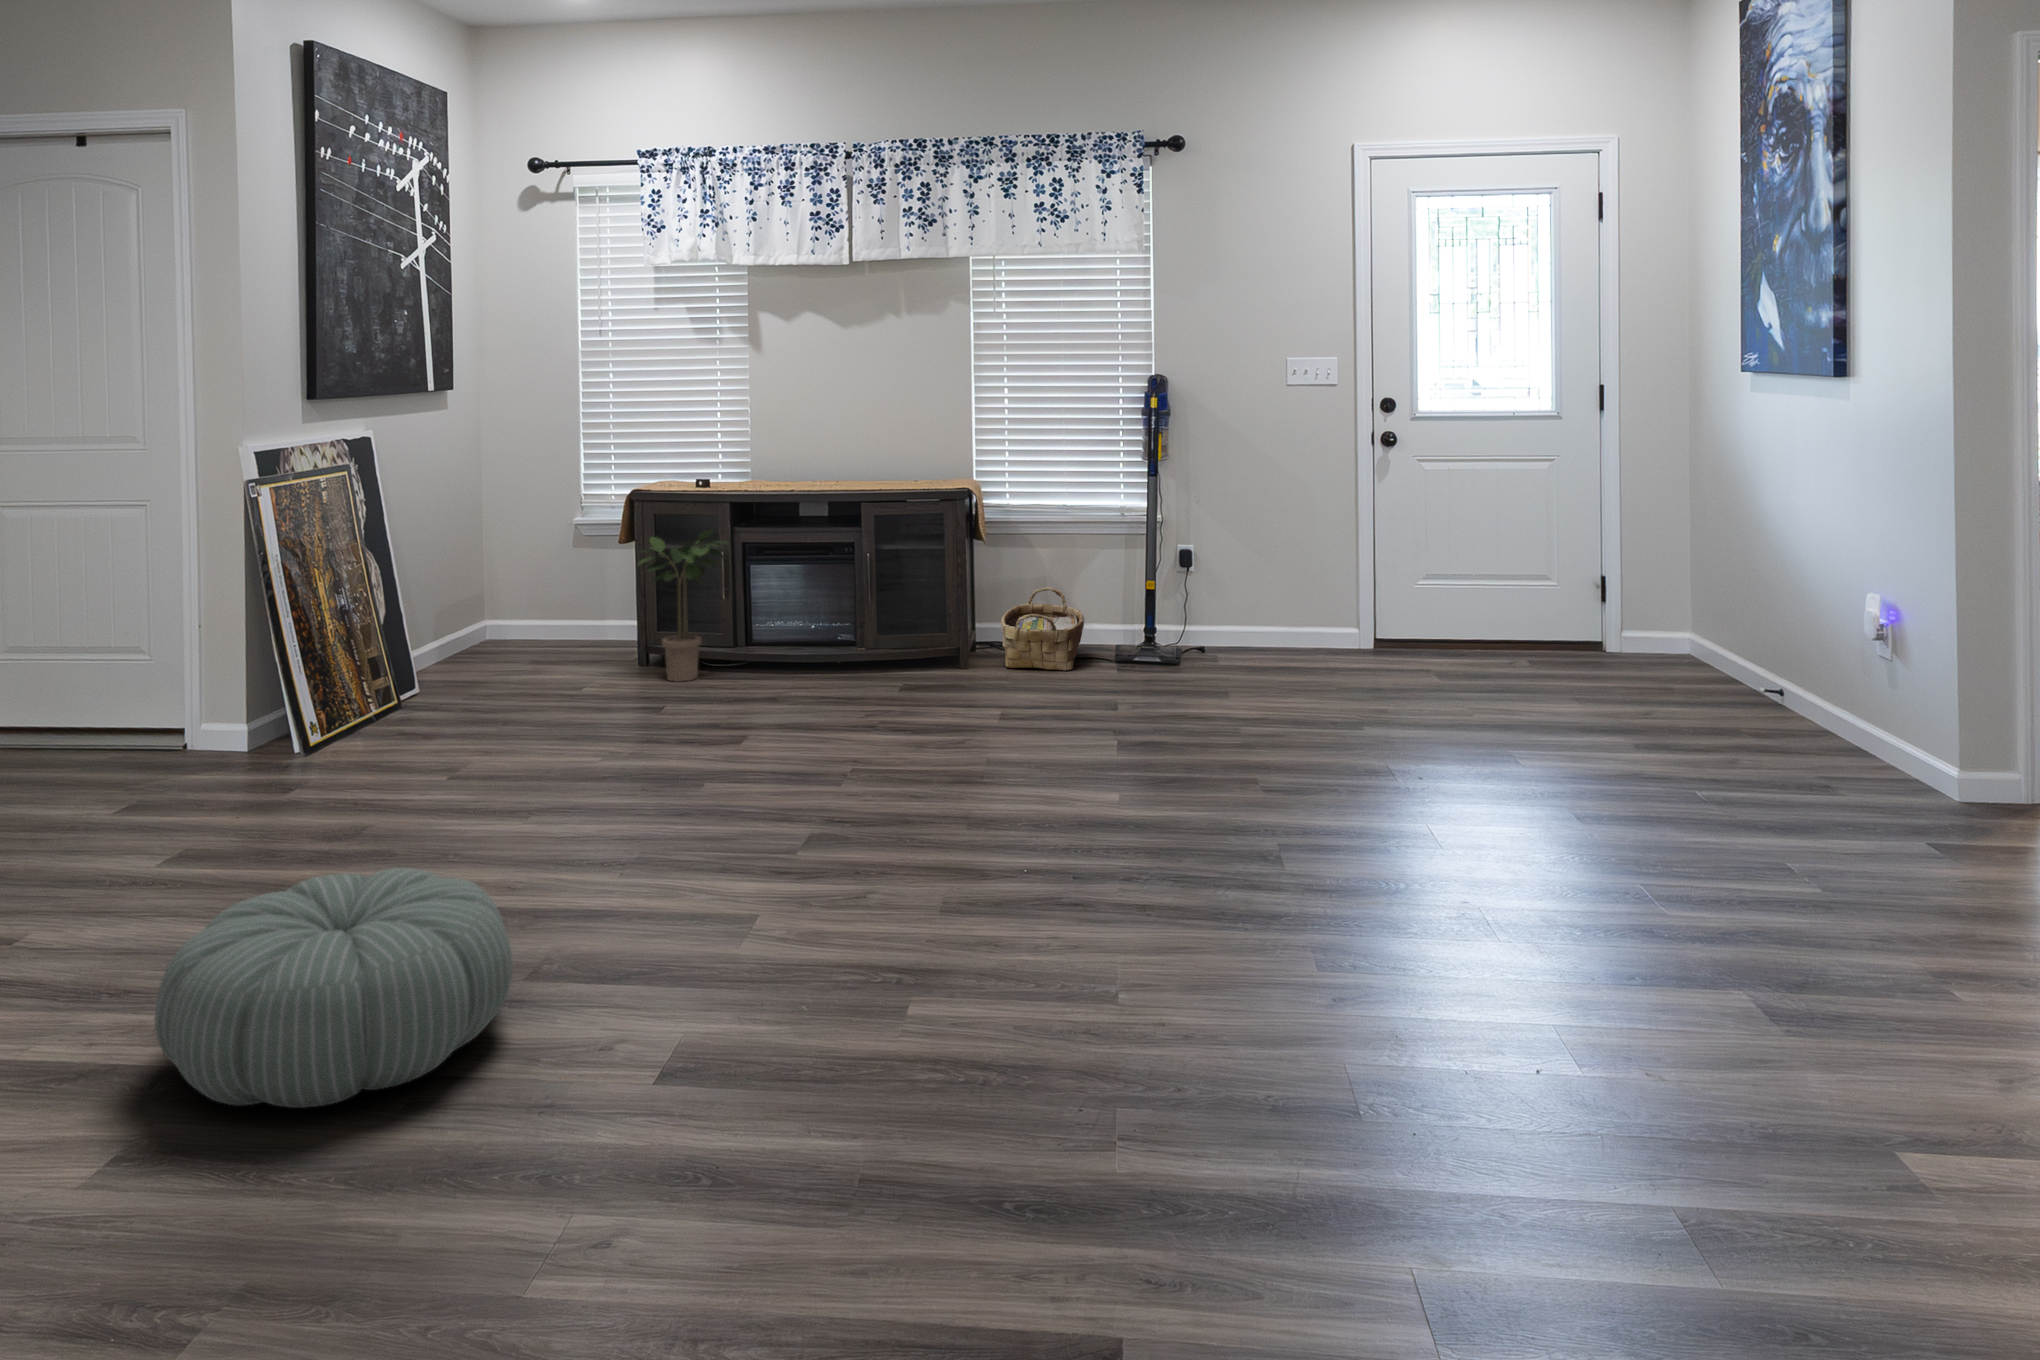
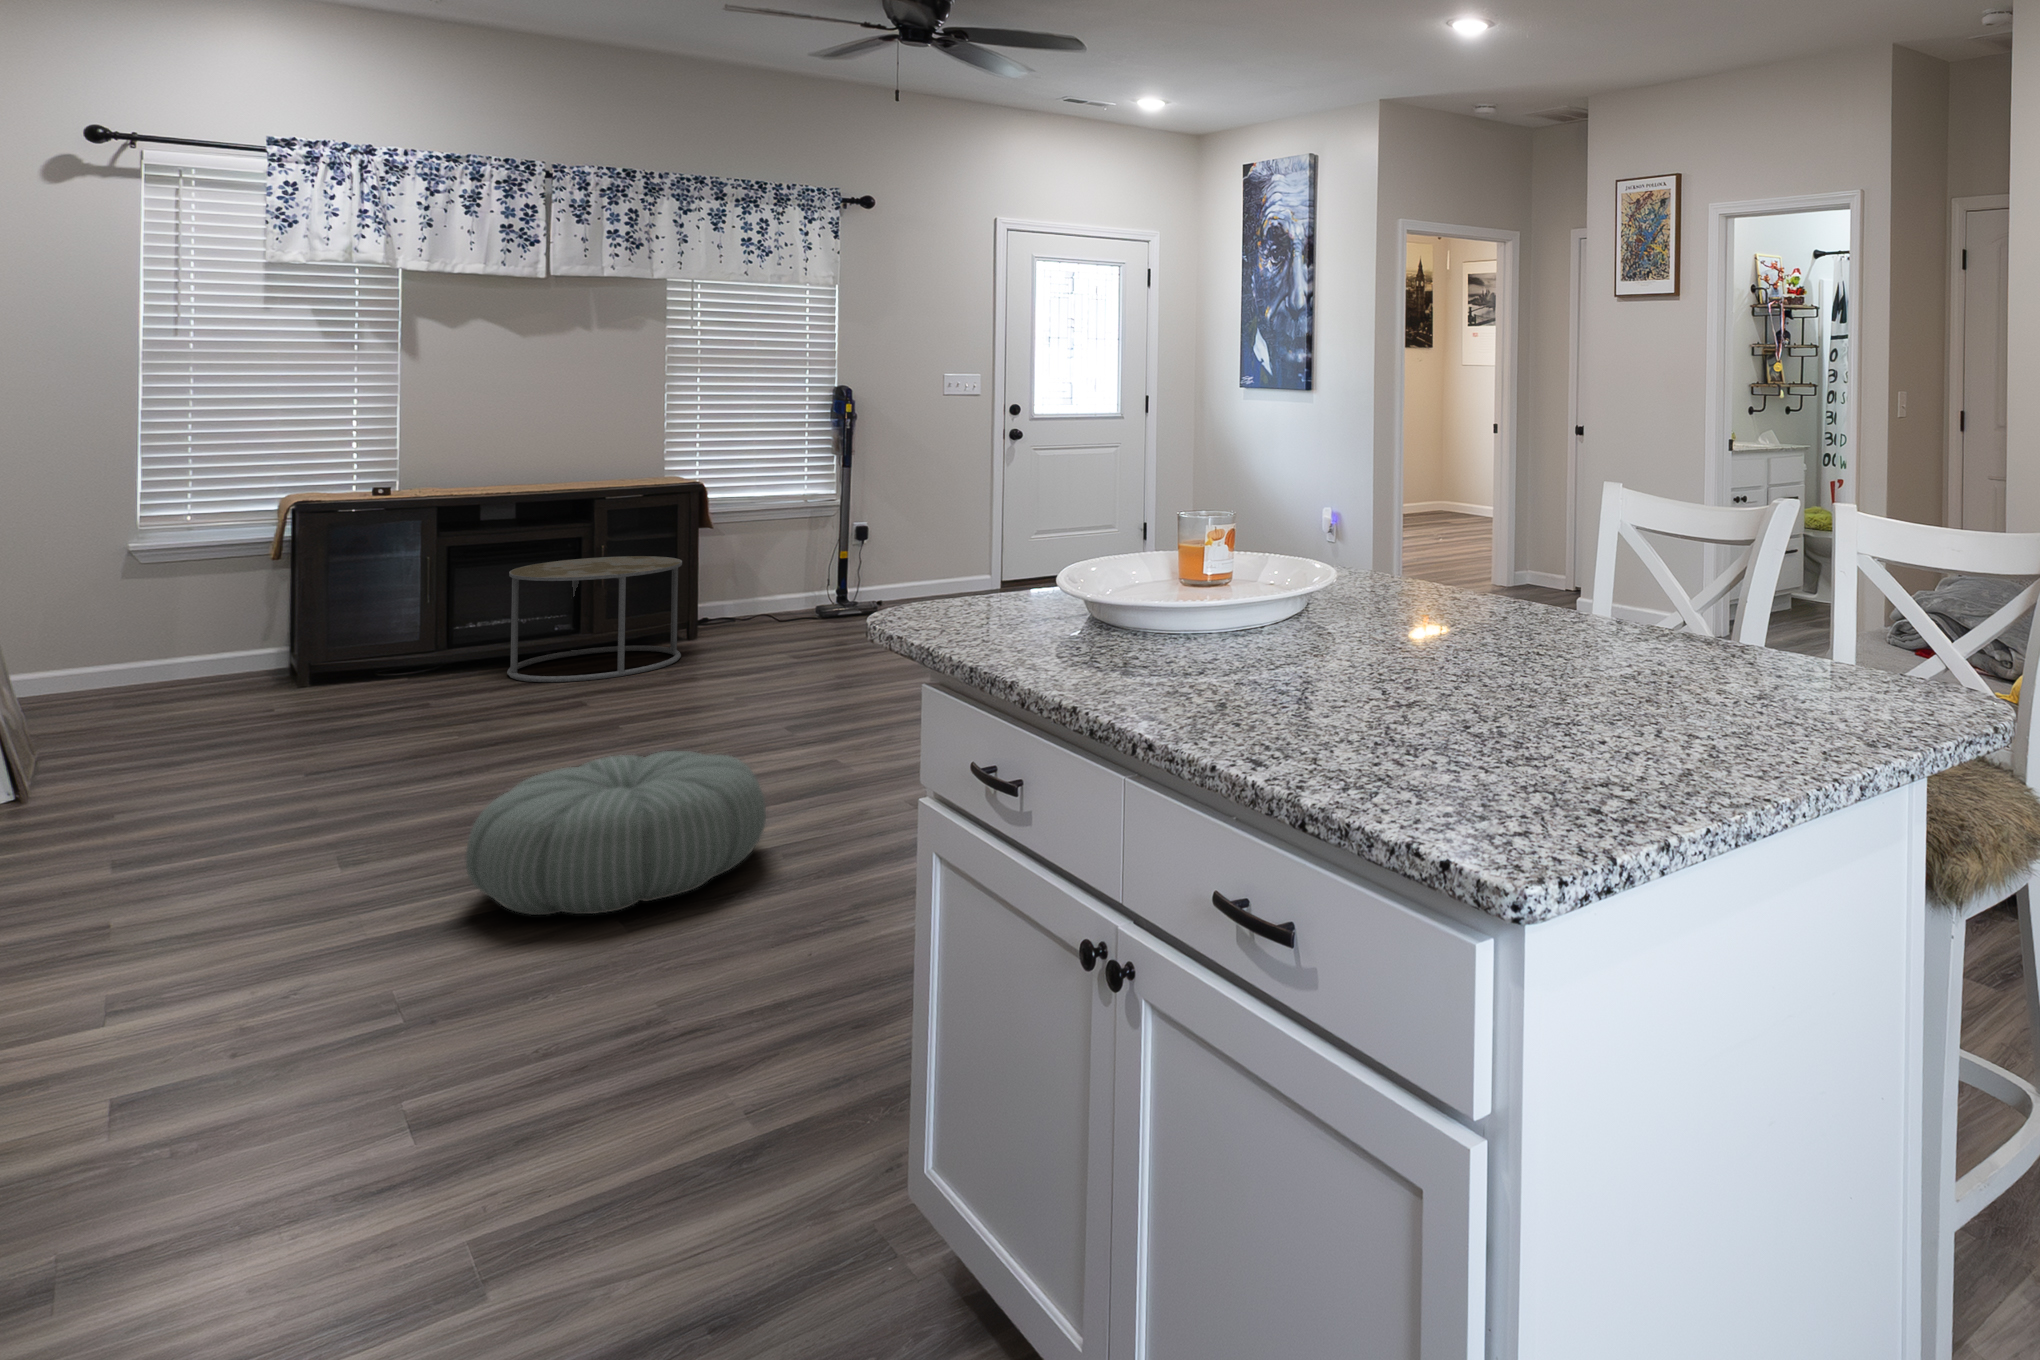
potted plant: present [638,530,728,682] -> none [303,532,442,691]
side table: none [772,567,931,709] -> present [507,556,682,682]
woven basket: present [1001,587,1084,671] -> none [710,565,790,634]

